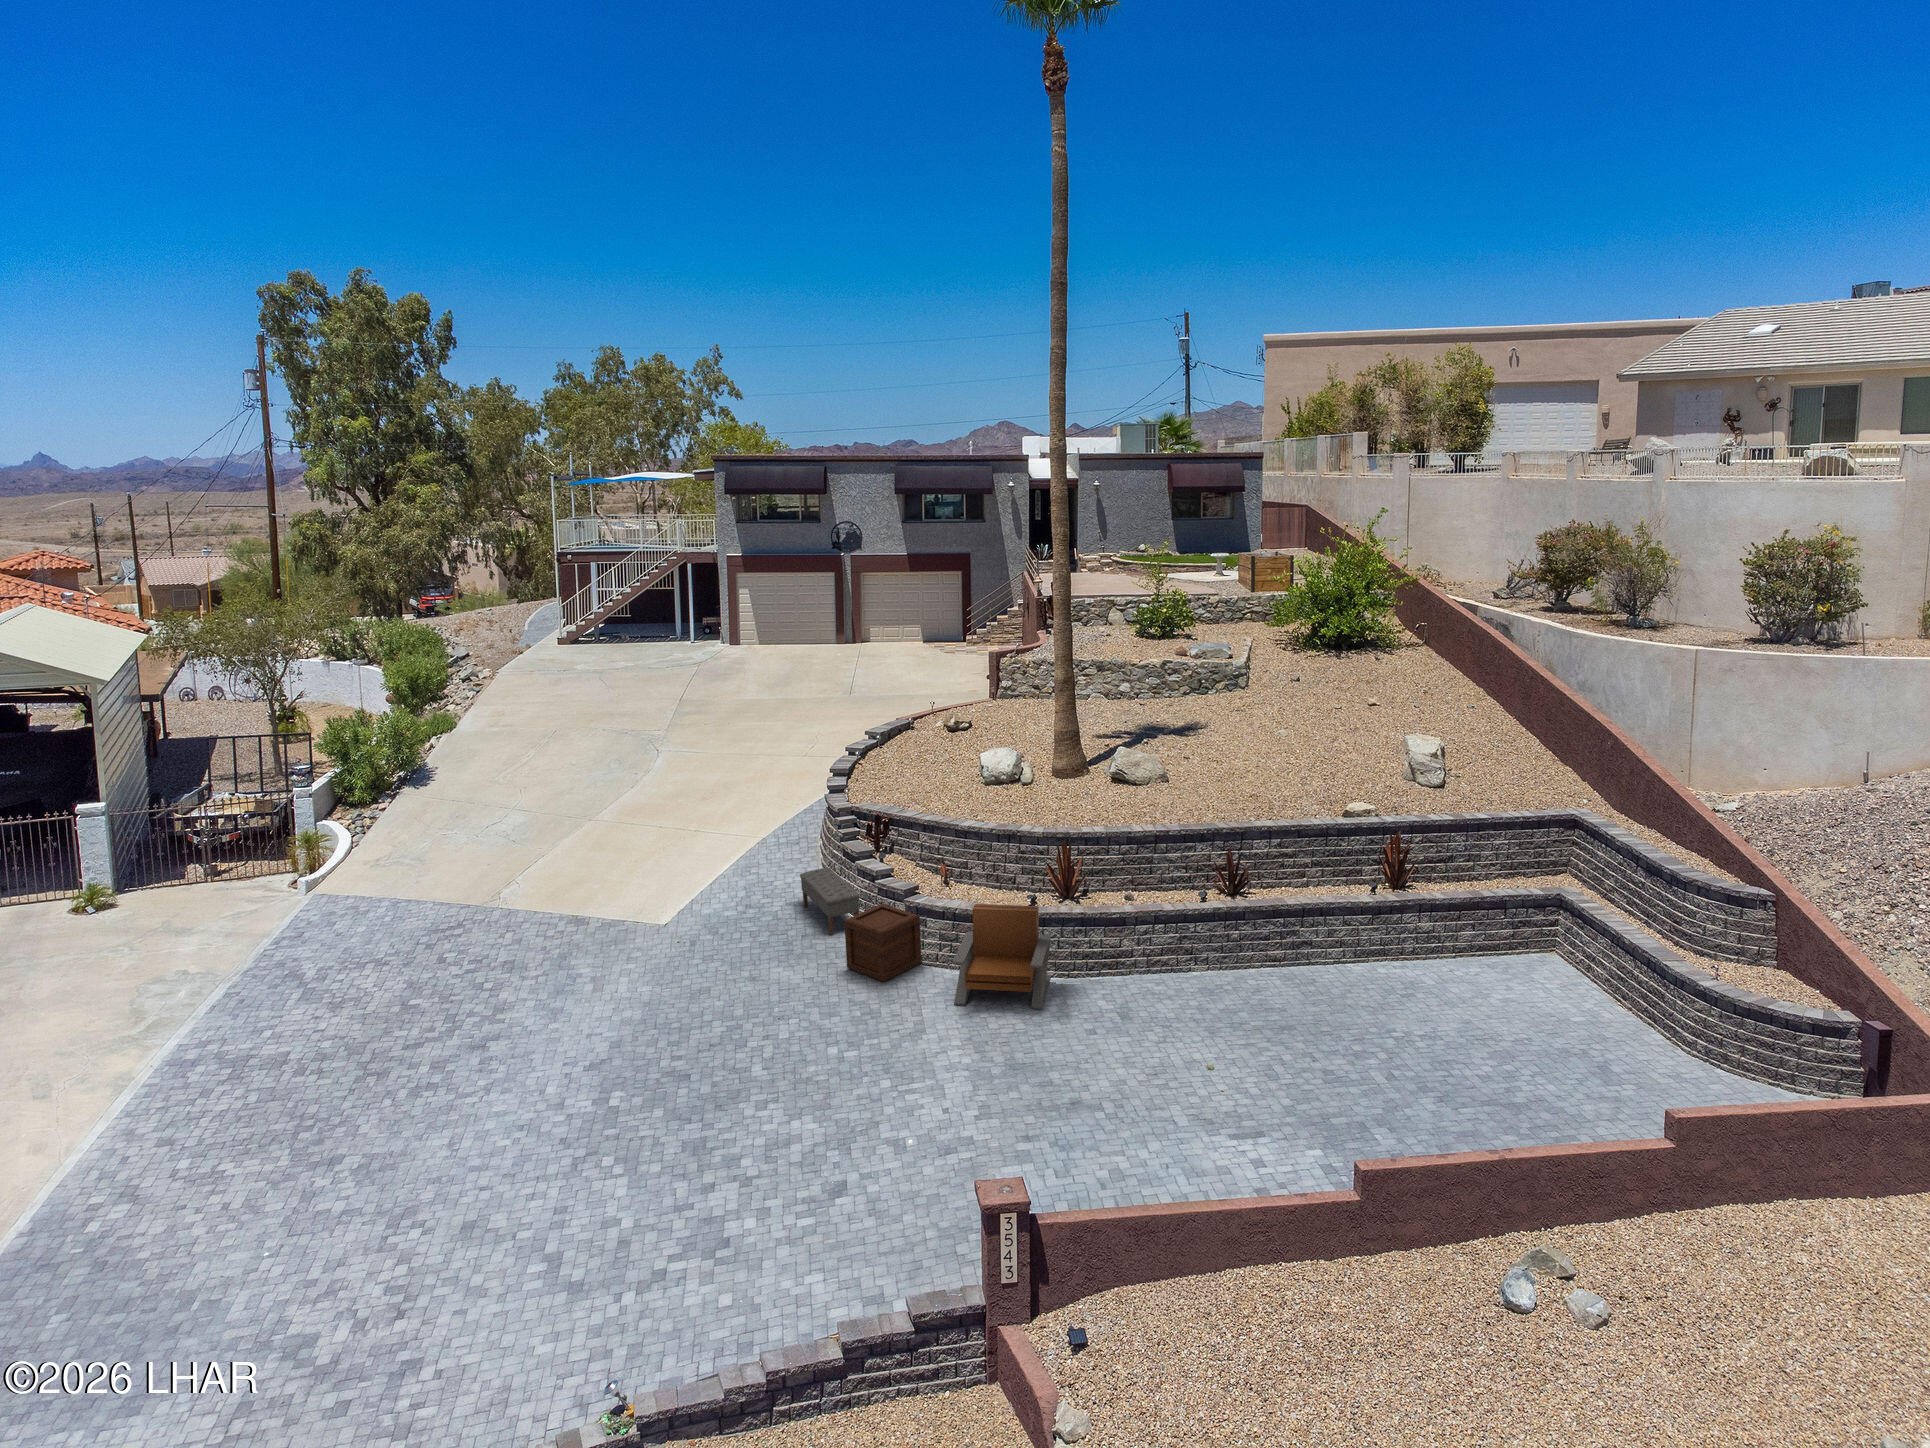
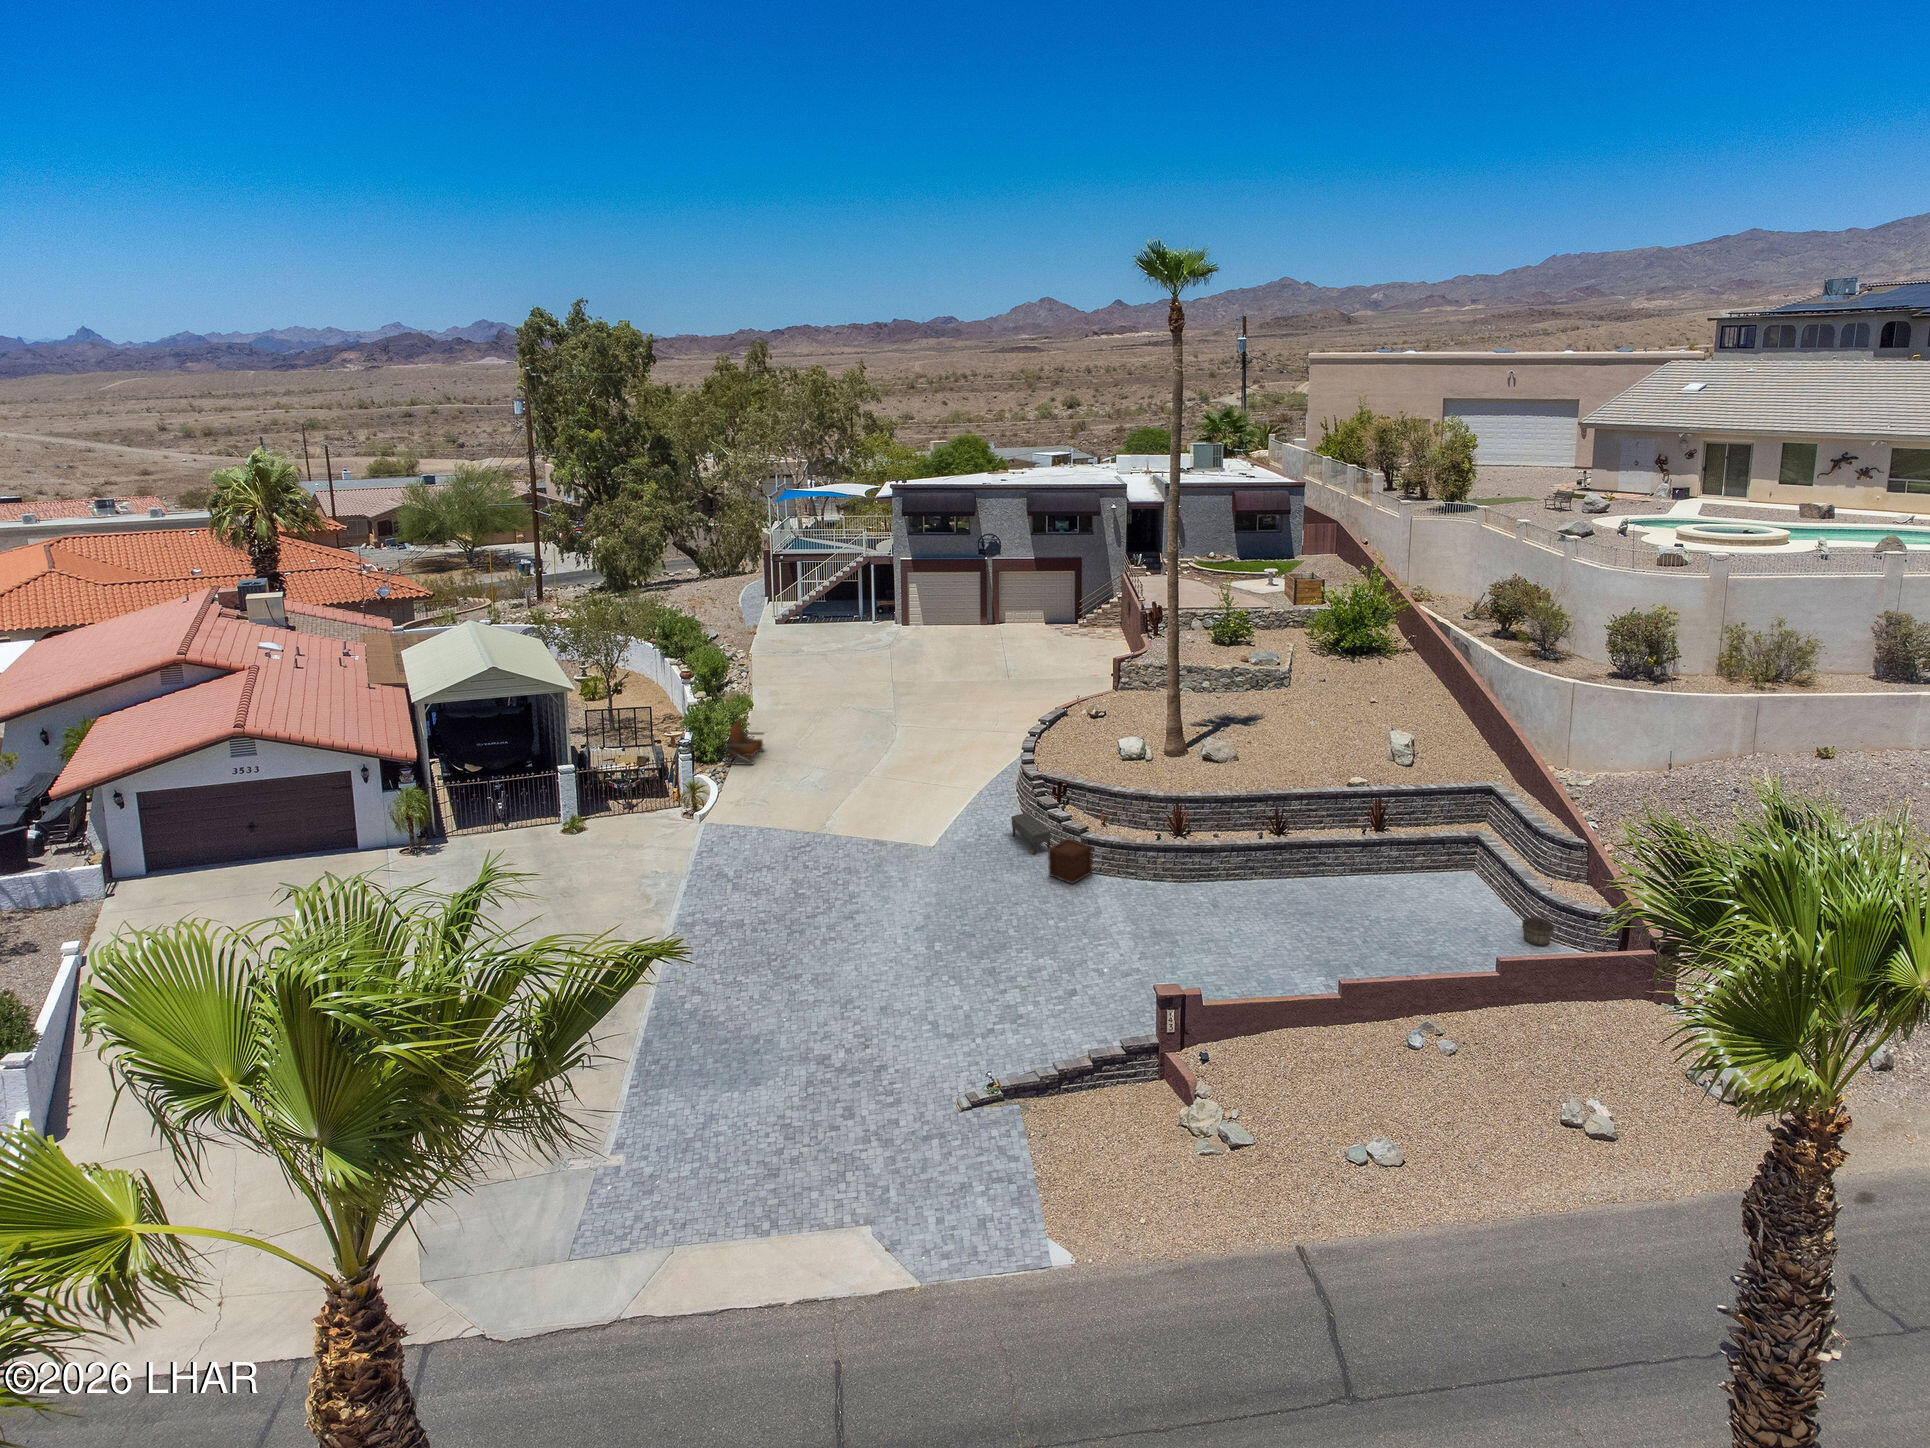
lounge chair: present [953,904,1051,1009] -> present [725,720,766,765]
wooden bucket: none [1670,1027,1732,1080] -> present [1522,917,1554,946]

